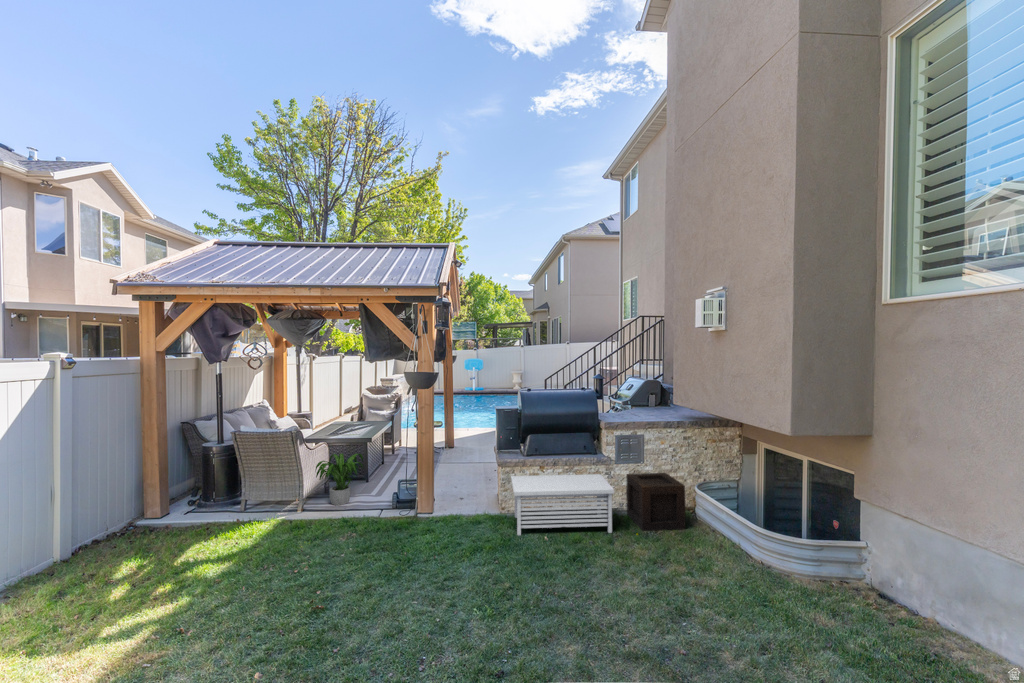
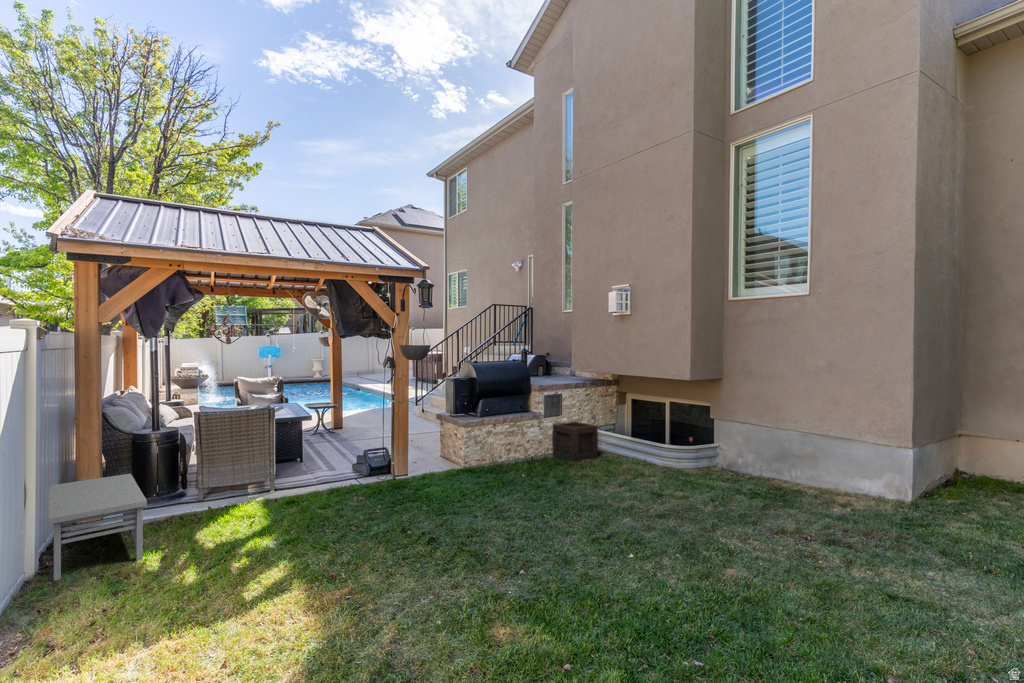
potted plant: present [315,454,364,505] -> none [269,433,324,486]
storage bench: present [511,474,614,535] -> present [48,474,147,580]

